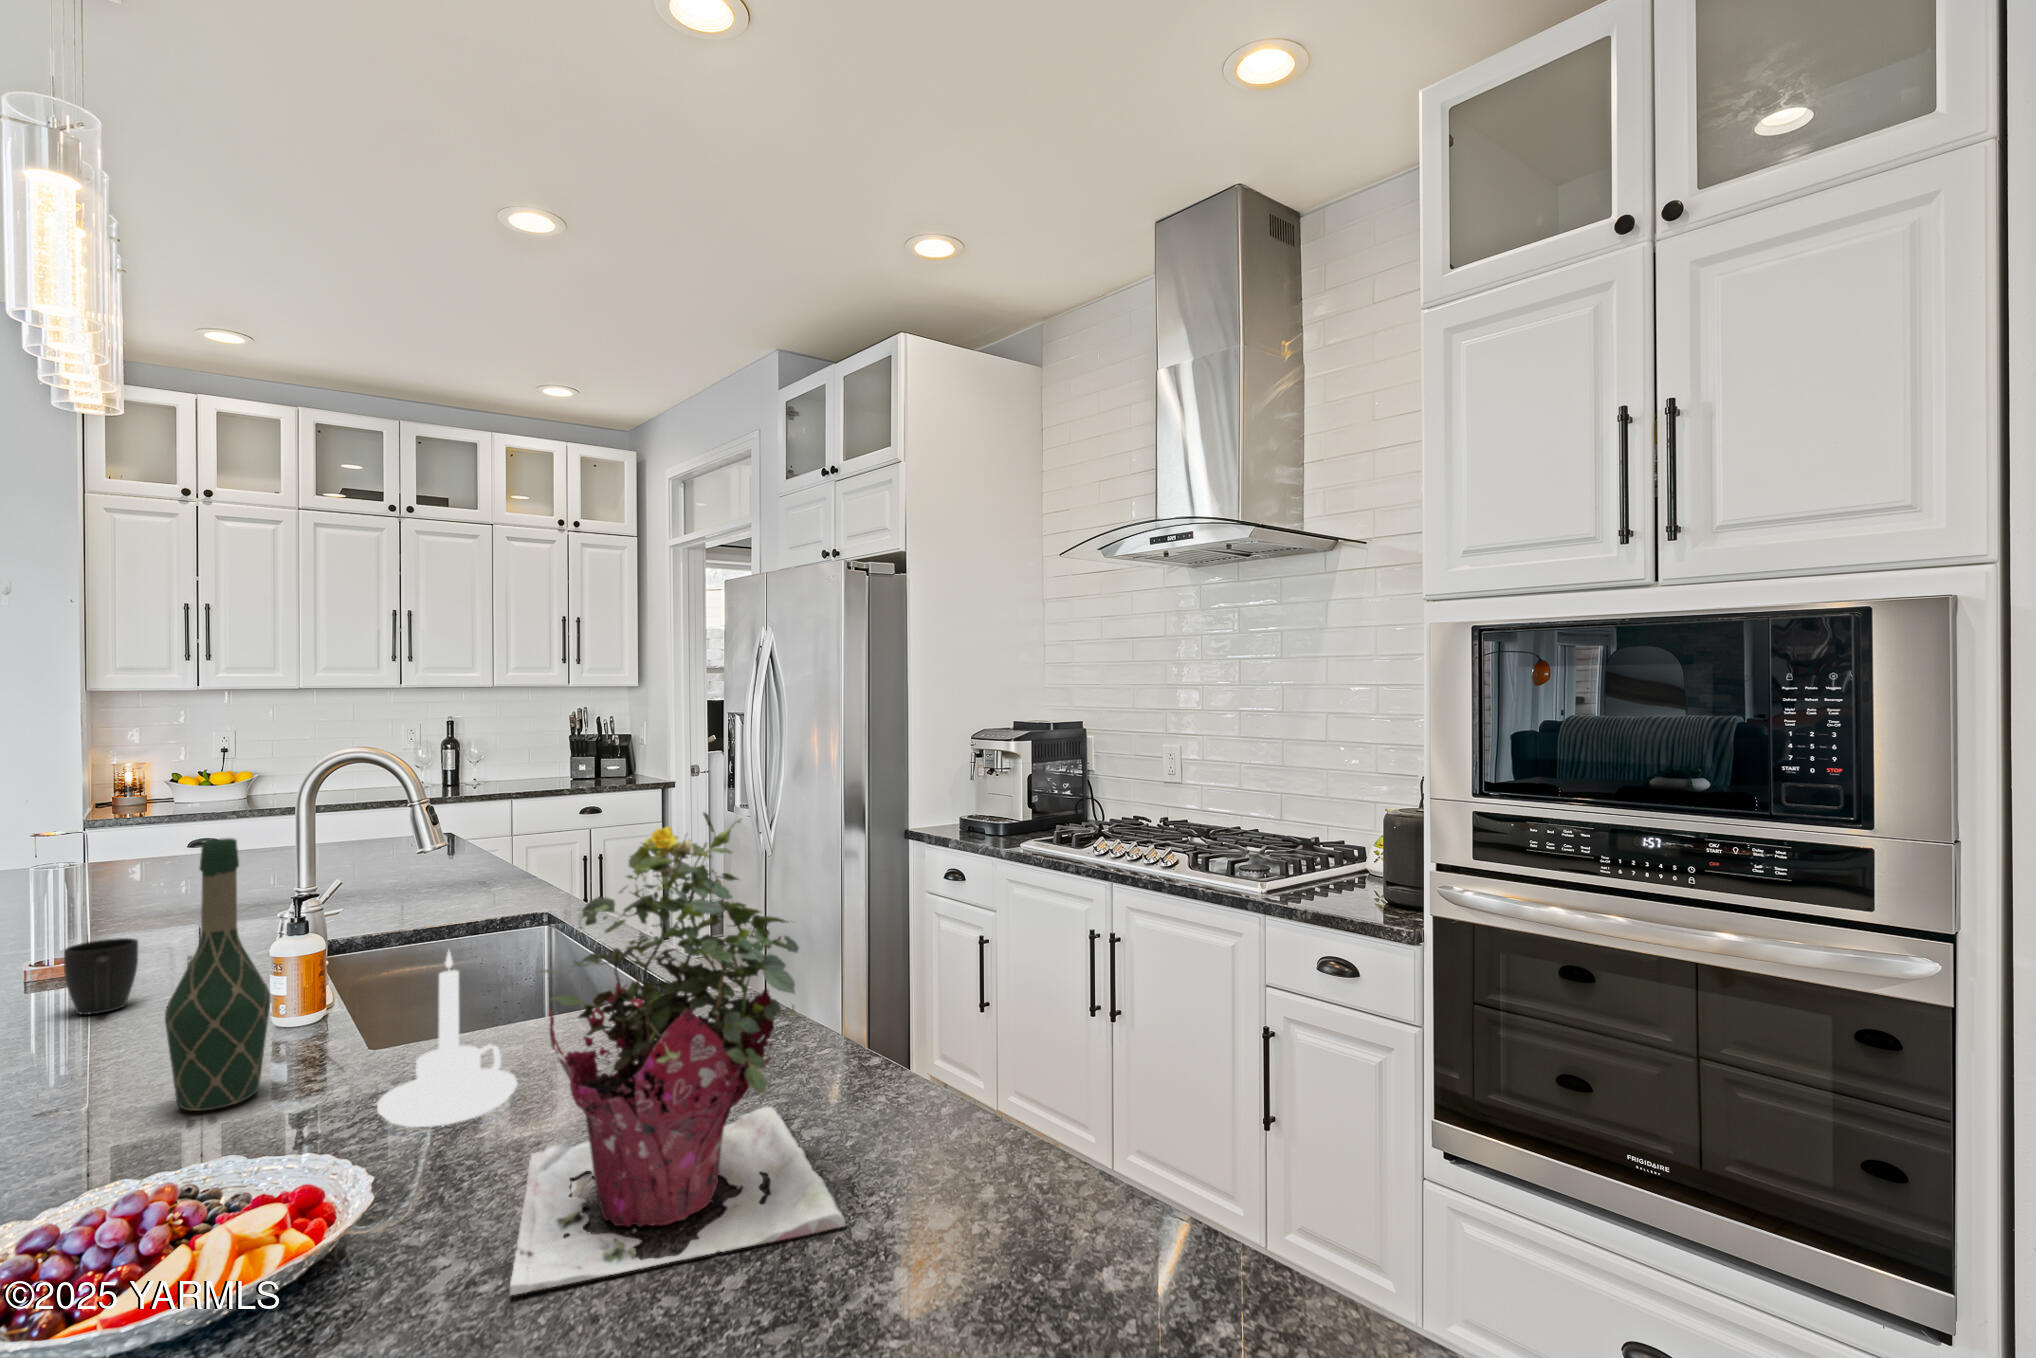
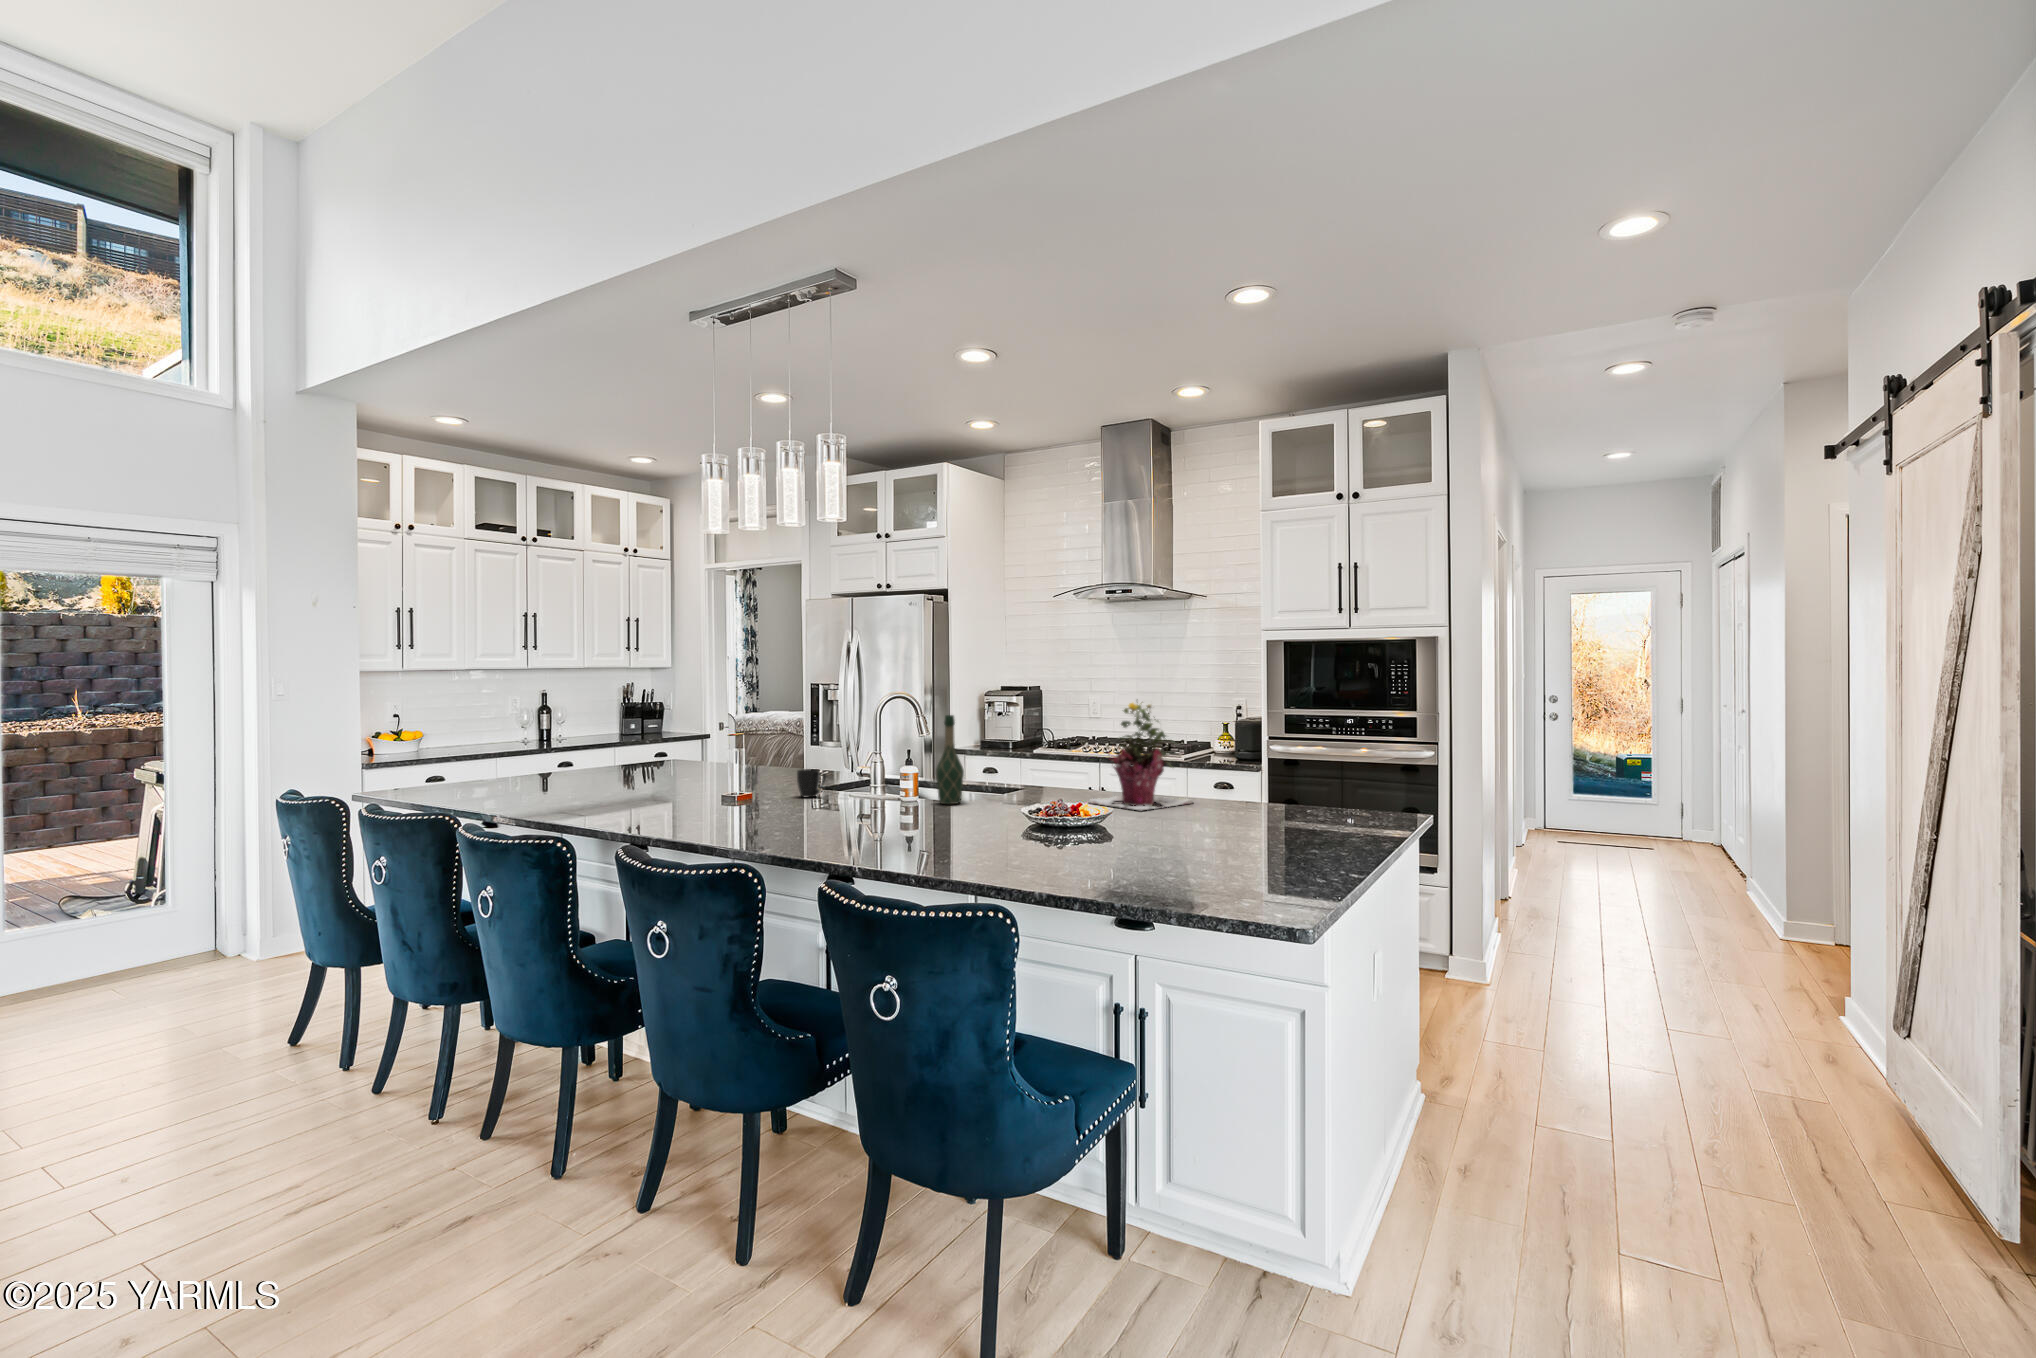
candle holder: present [377,951,518,1127] -> none [1011,748,1051,802]

